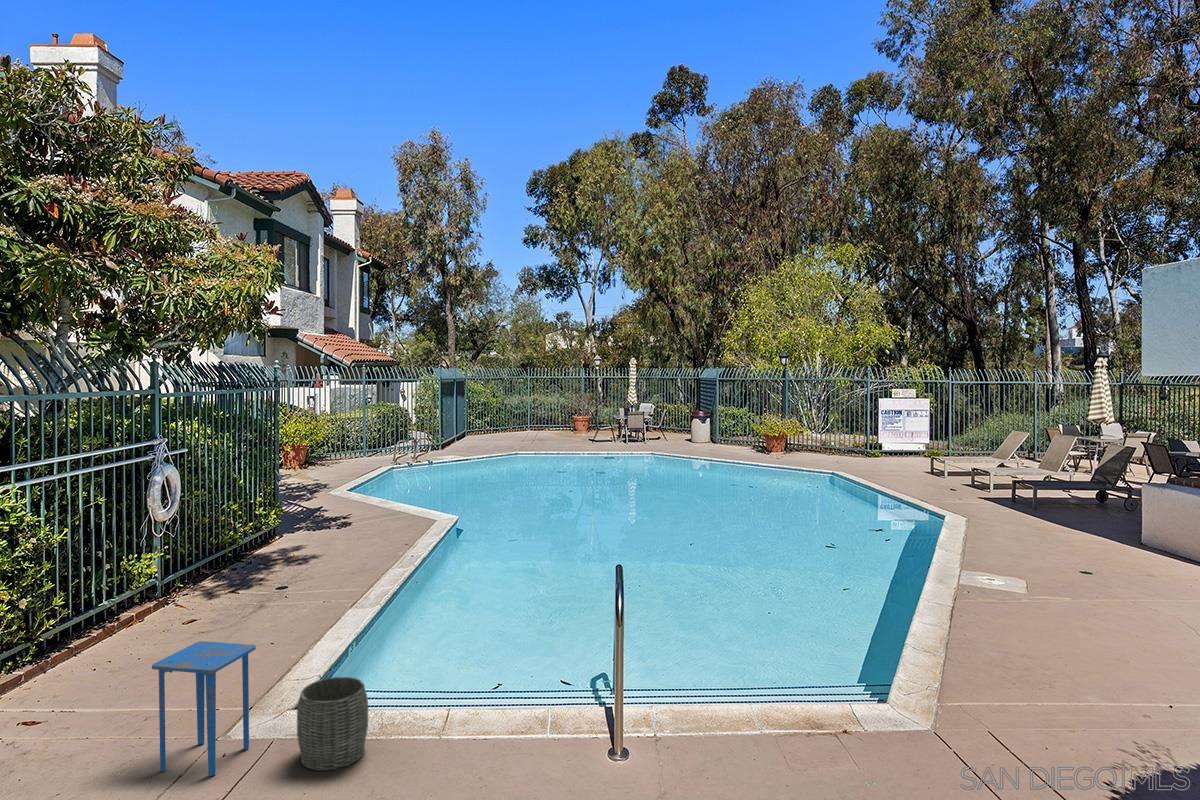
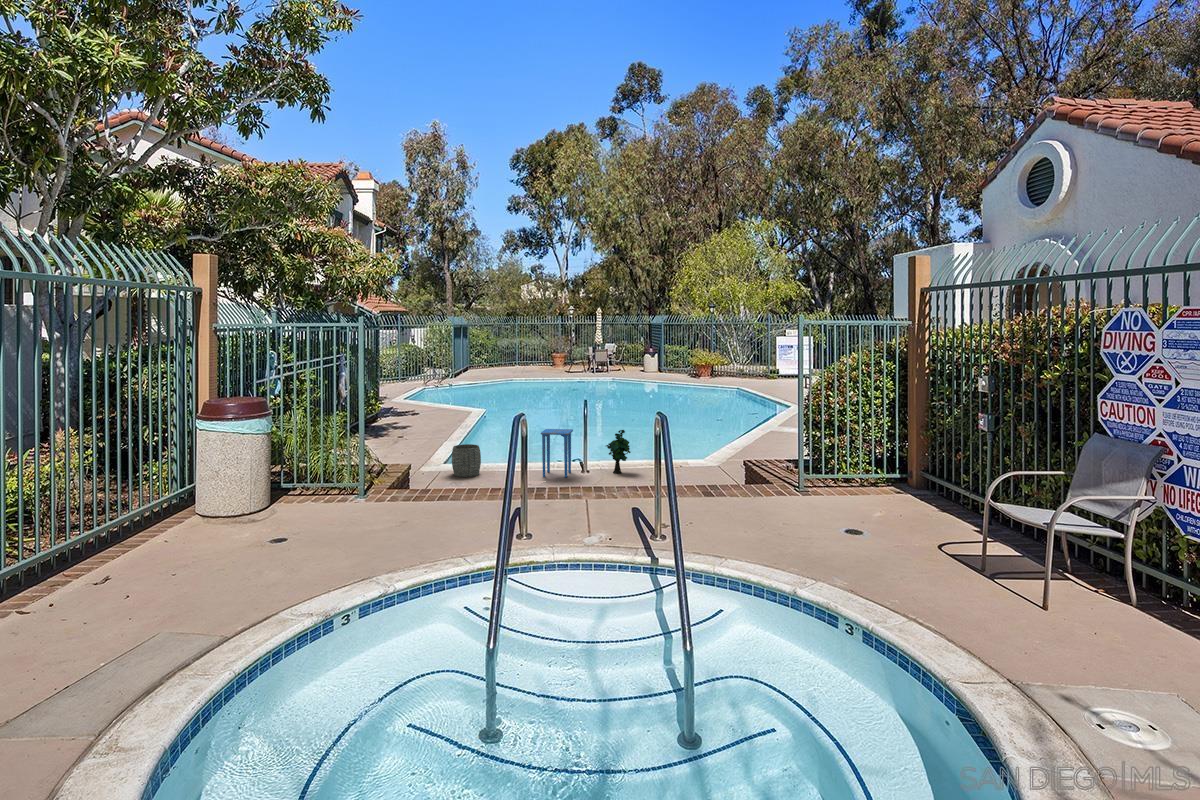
side table: present [152,641,256,777] -> present [541,429,573,477]
decorative plant: none [660,651,723,760] -> present [606,430,631,474]

